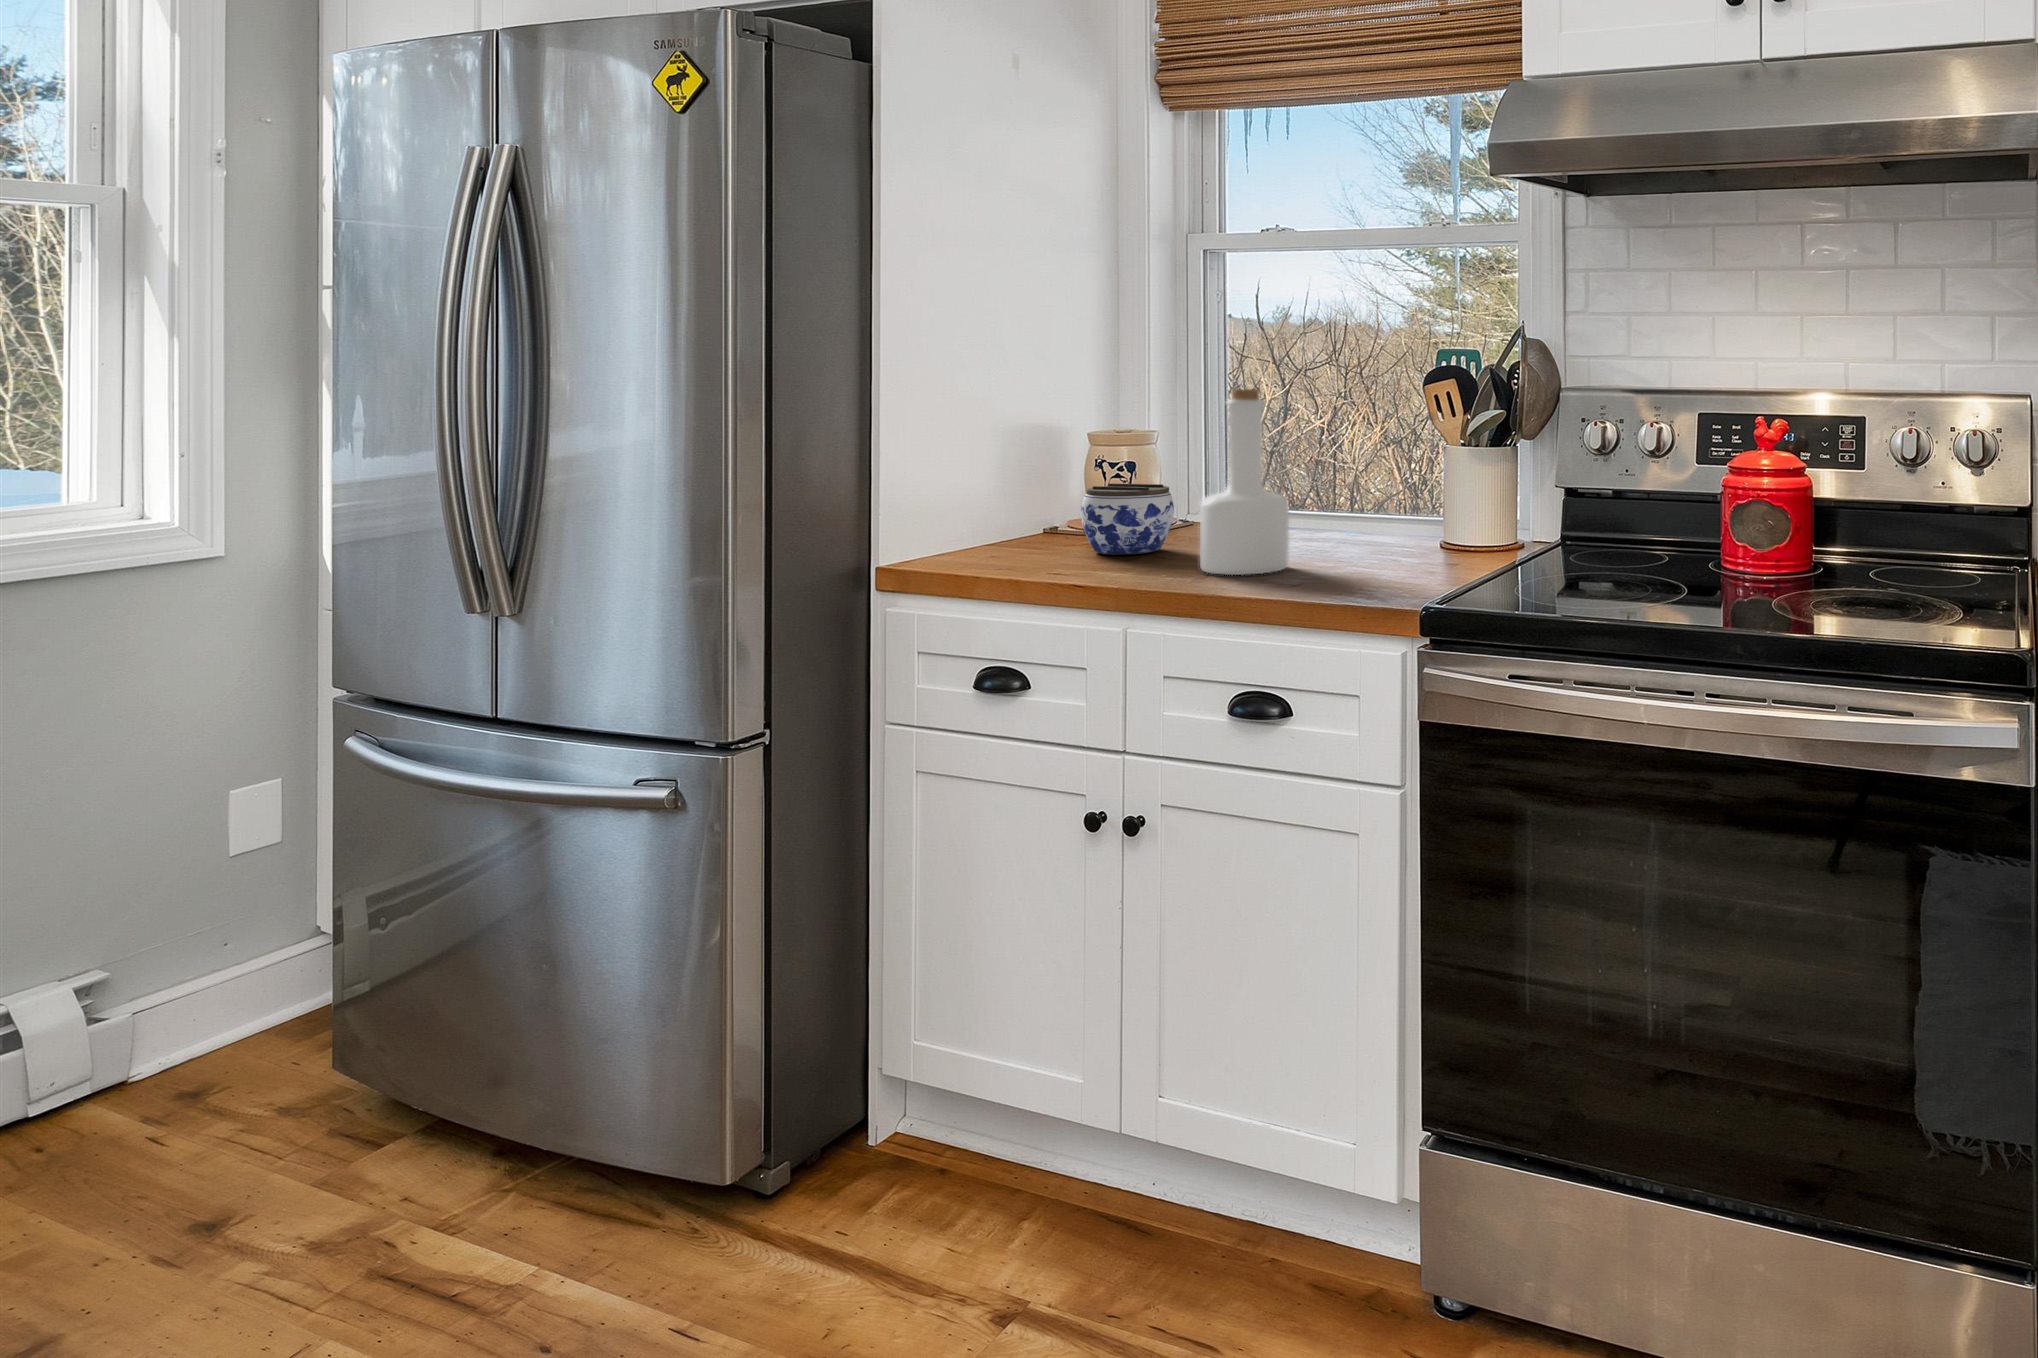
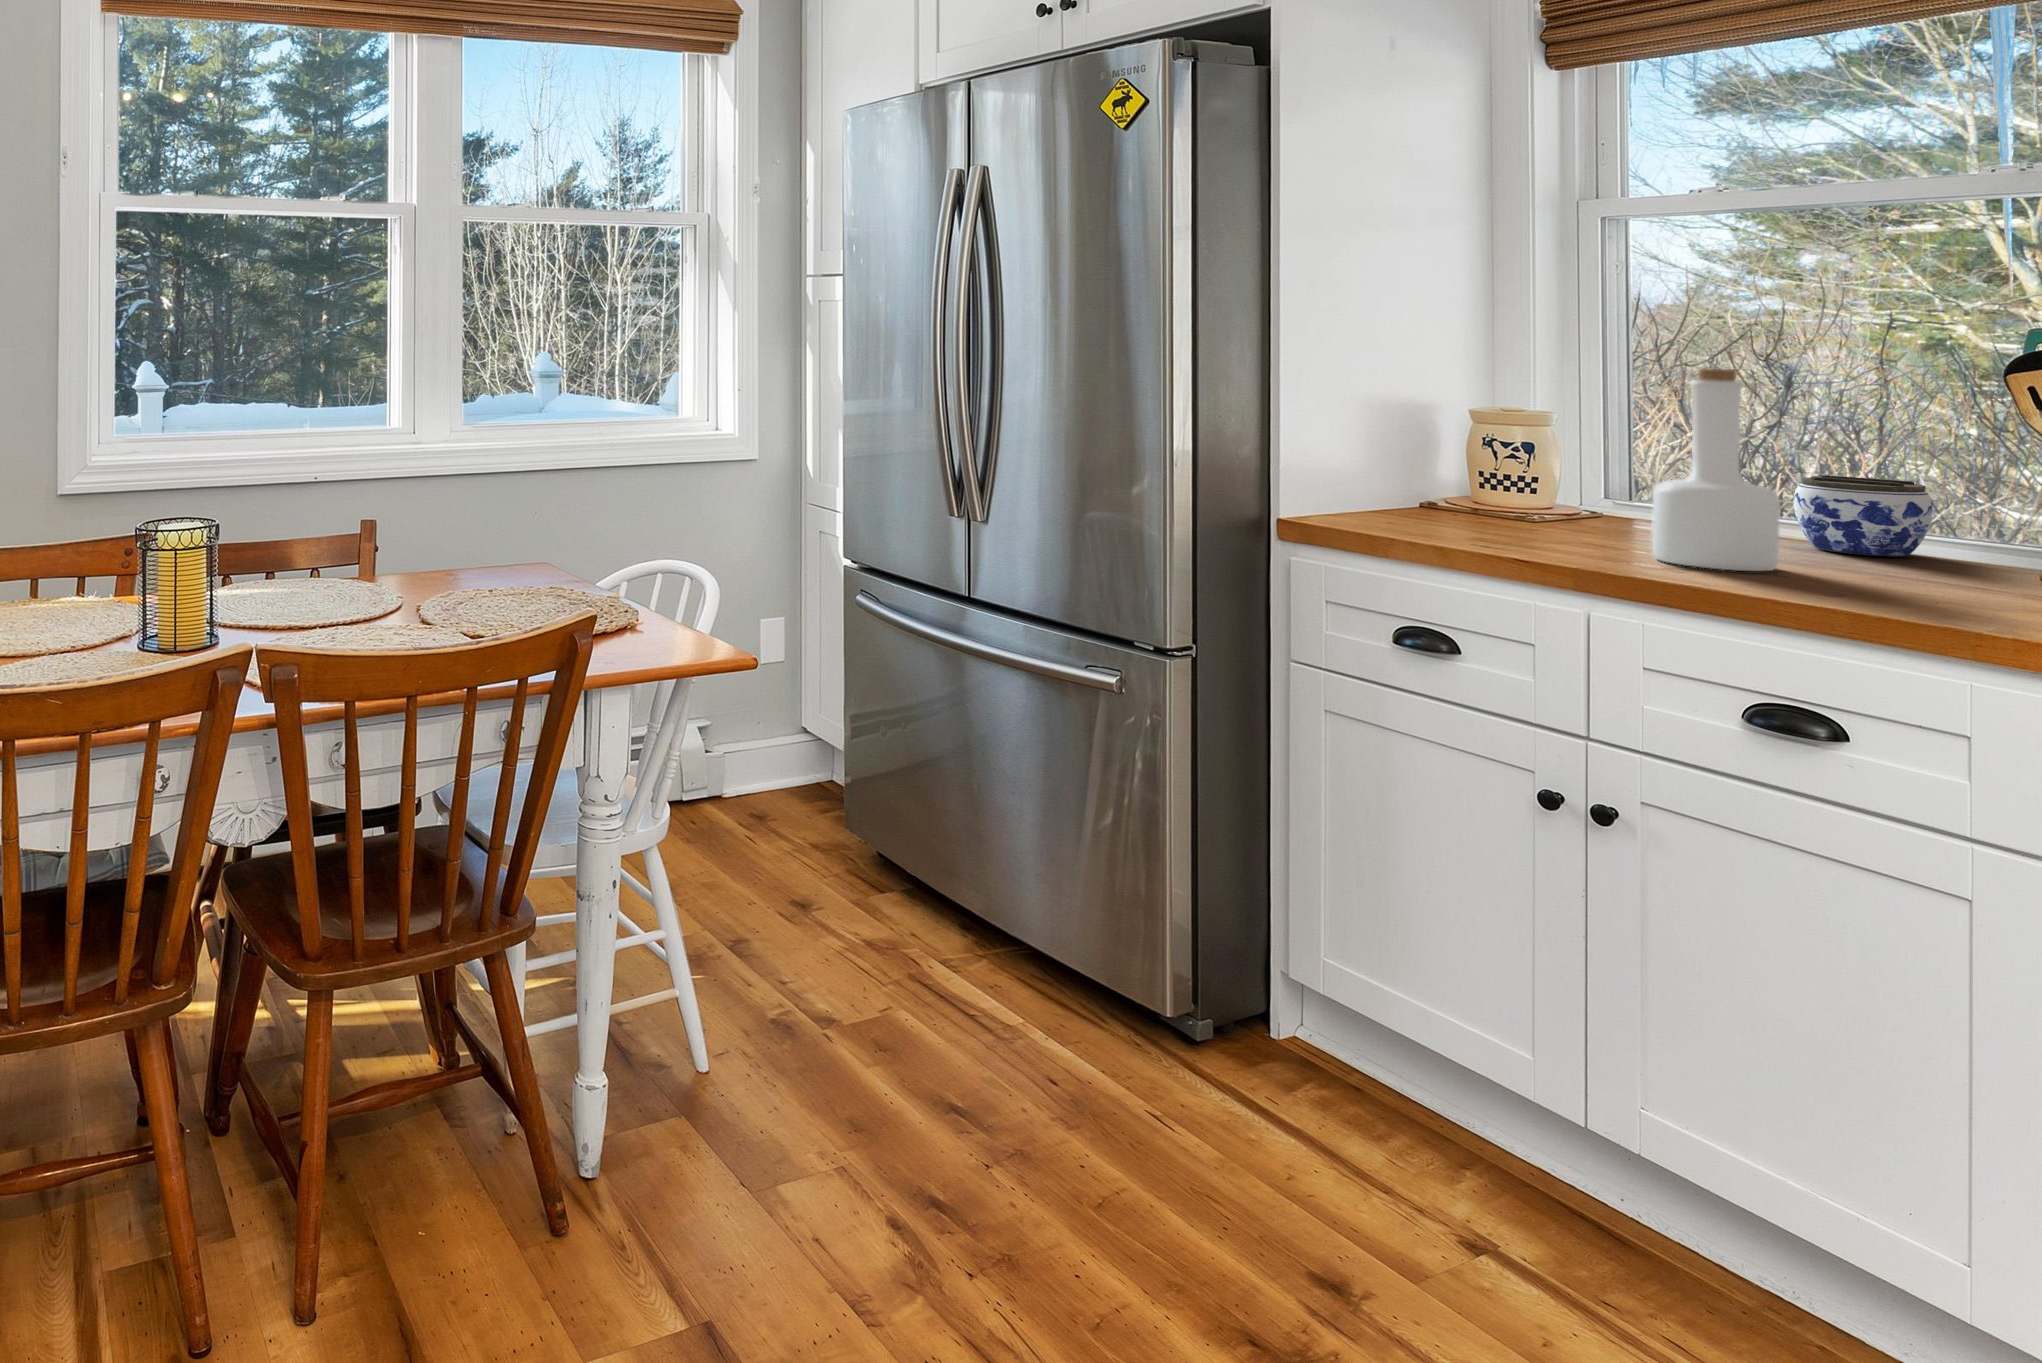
jar: present [1081,483,1174,554] -> present [1794,475,1933,556]

